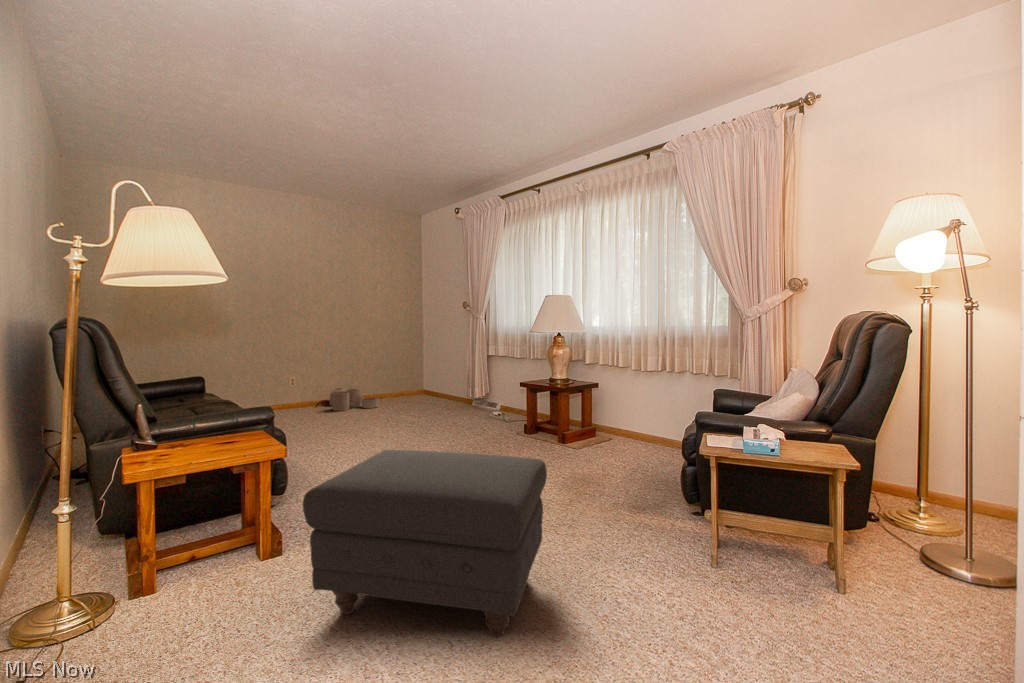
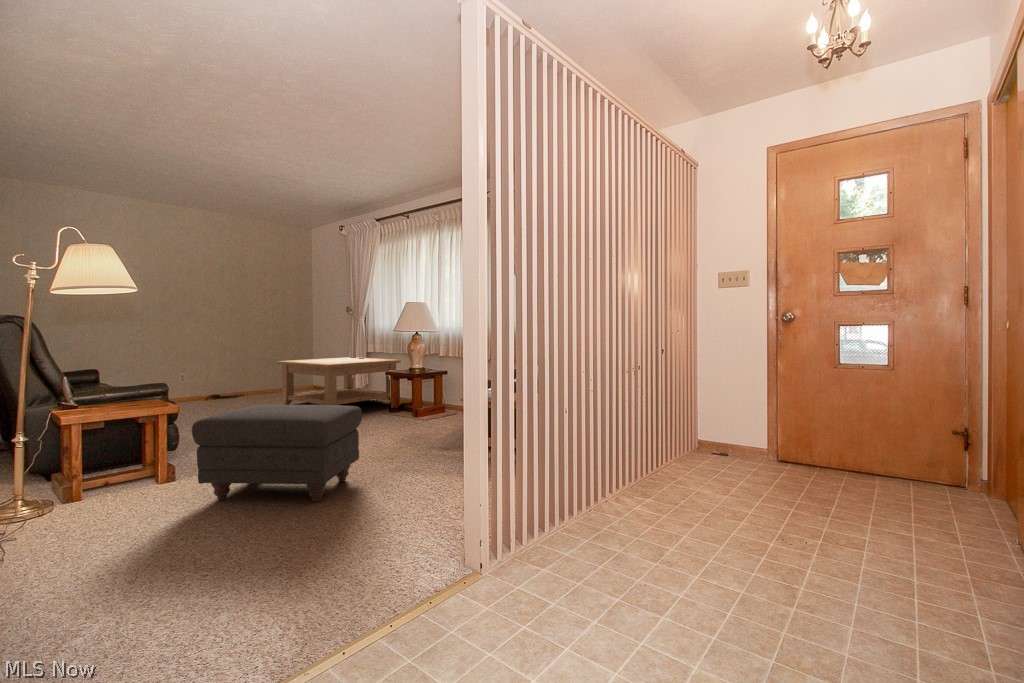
coffee table: none [391,360,530,432] -> present [277,357,401,405]
woven basket: present [330,388,378,411] -> none [221,381,268,402]

